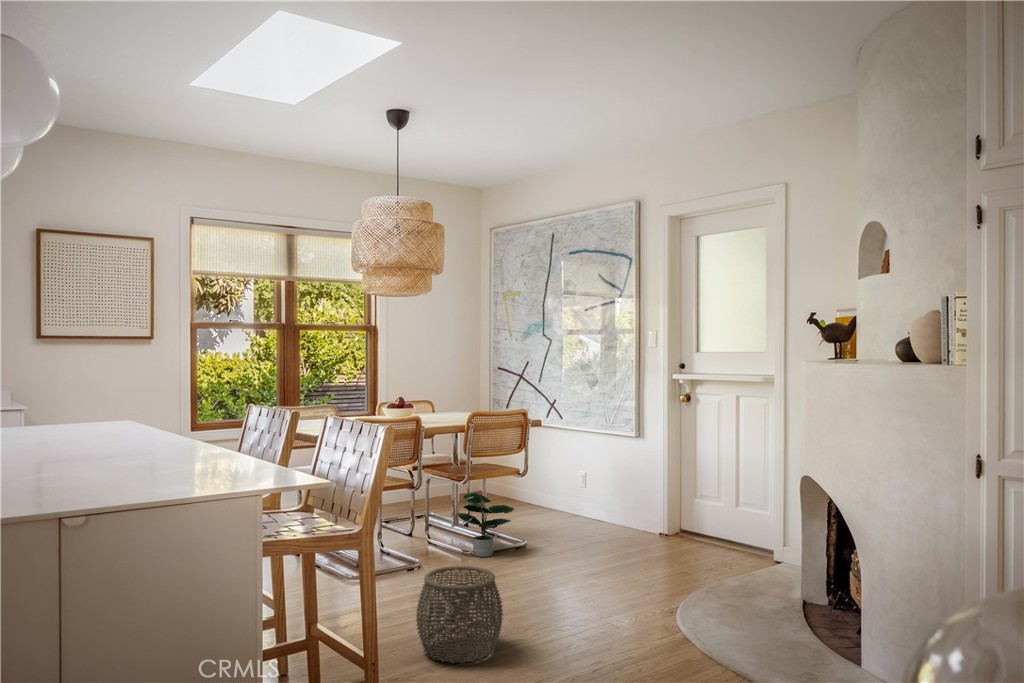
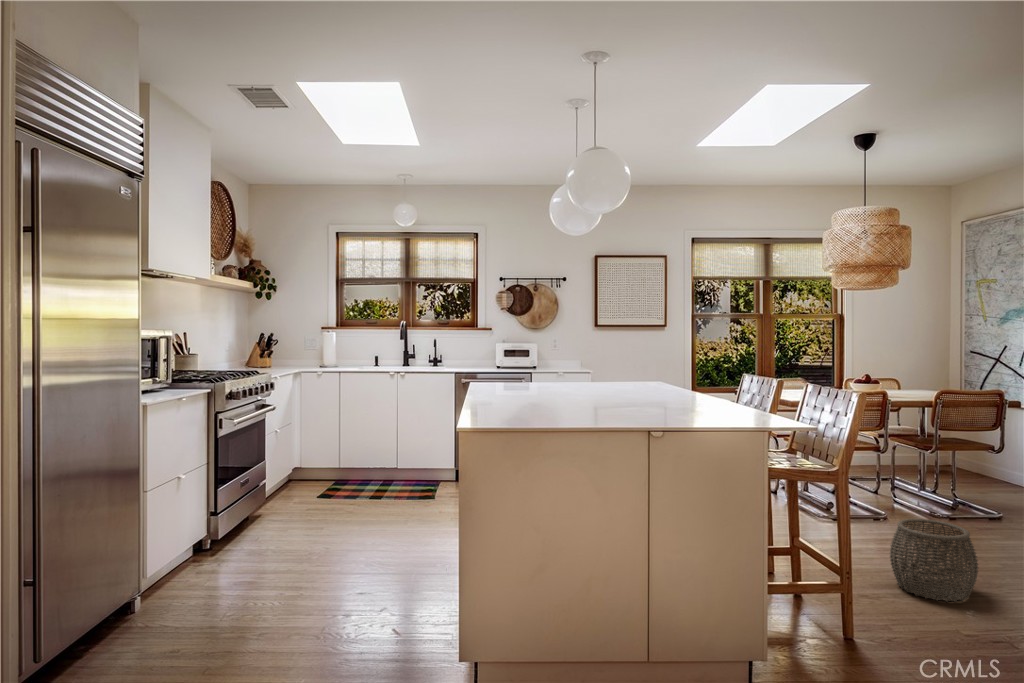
potted plant: present [457,493,514,557] -> none [925,463,989,522]

